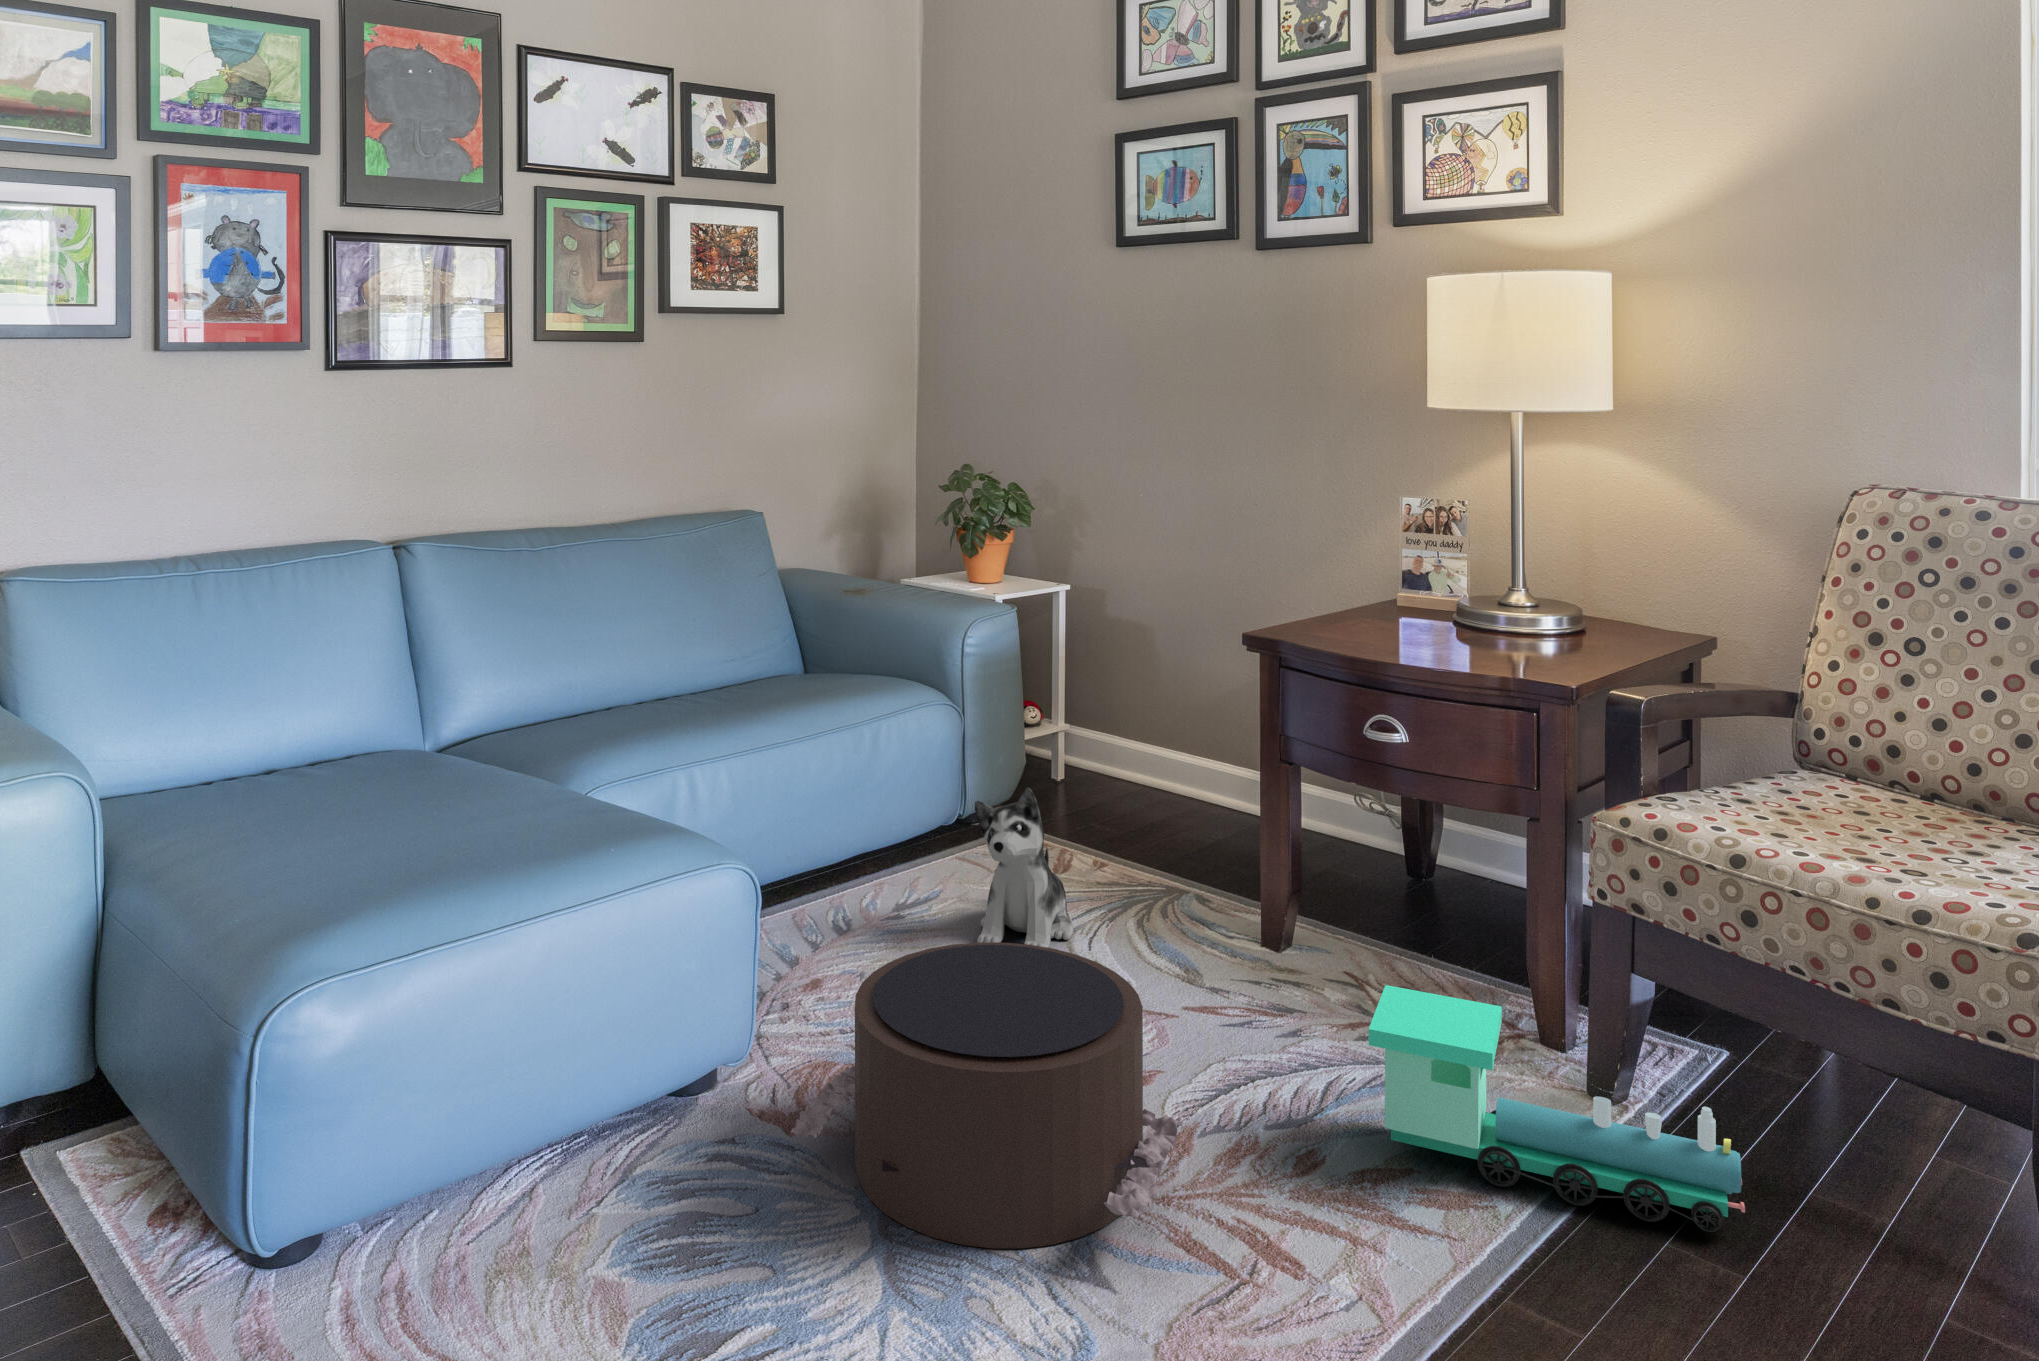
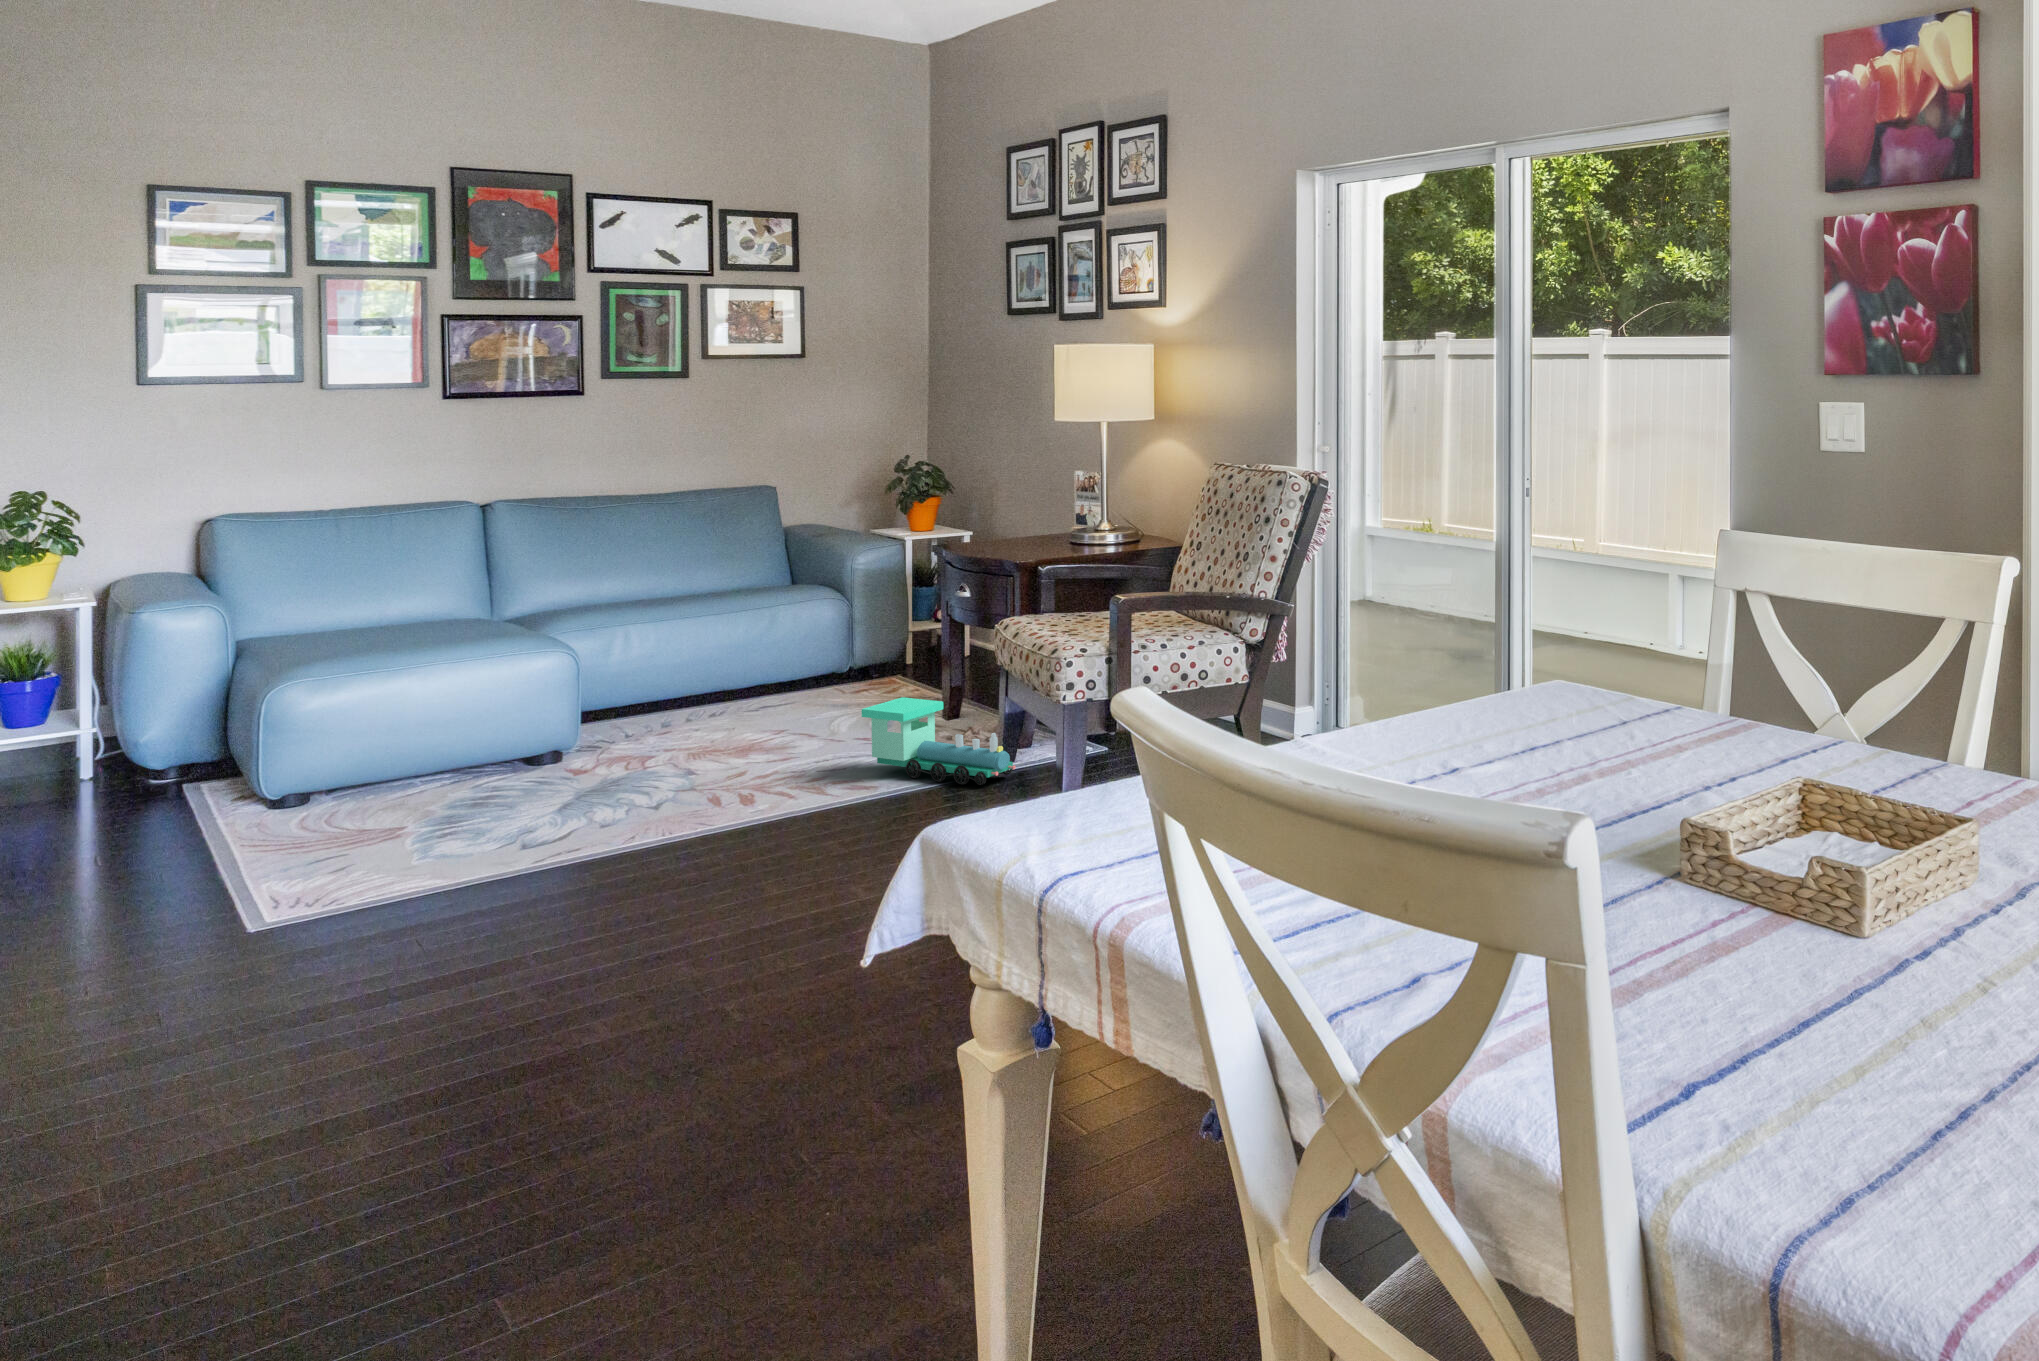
plush toy: present [975,788,1073,948] -> none [791,628,861,718]
pouf: present [791,942,1180,1249] -> none [569,685,767,799]

